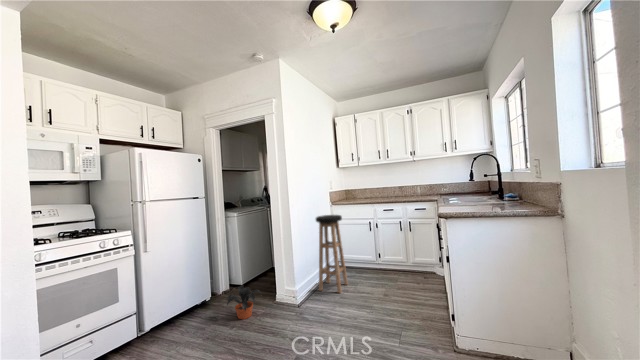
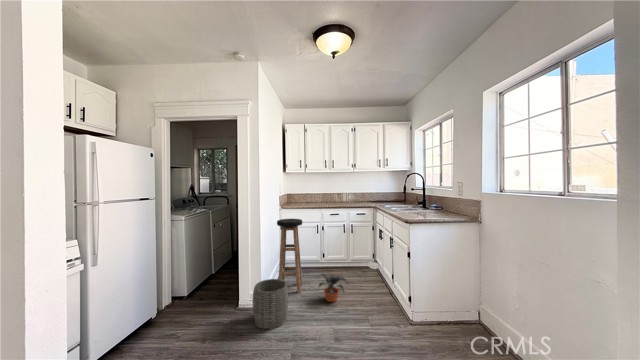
woven basket: none [278,276,314,326] -> present [253,279,288,329]
potted plant: present [227,286,261,319] -> present [319,274,348,302]

